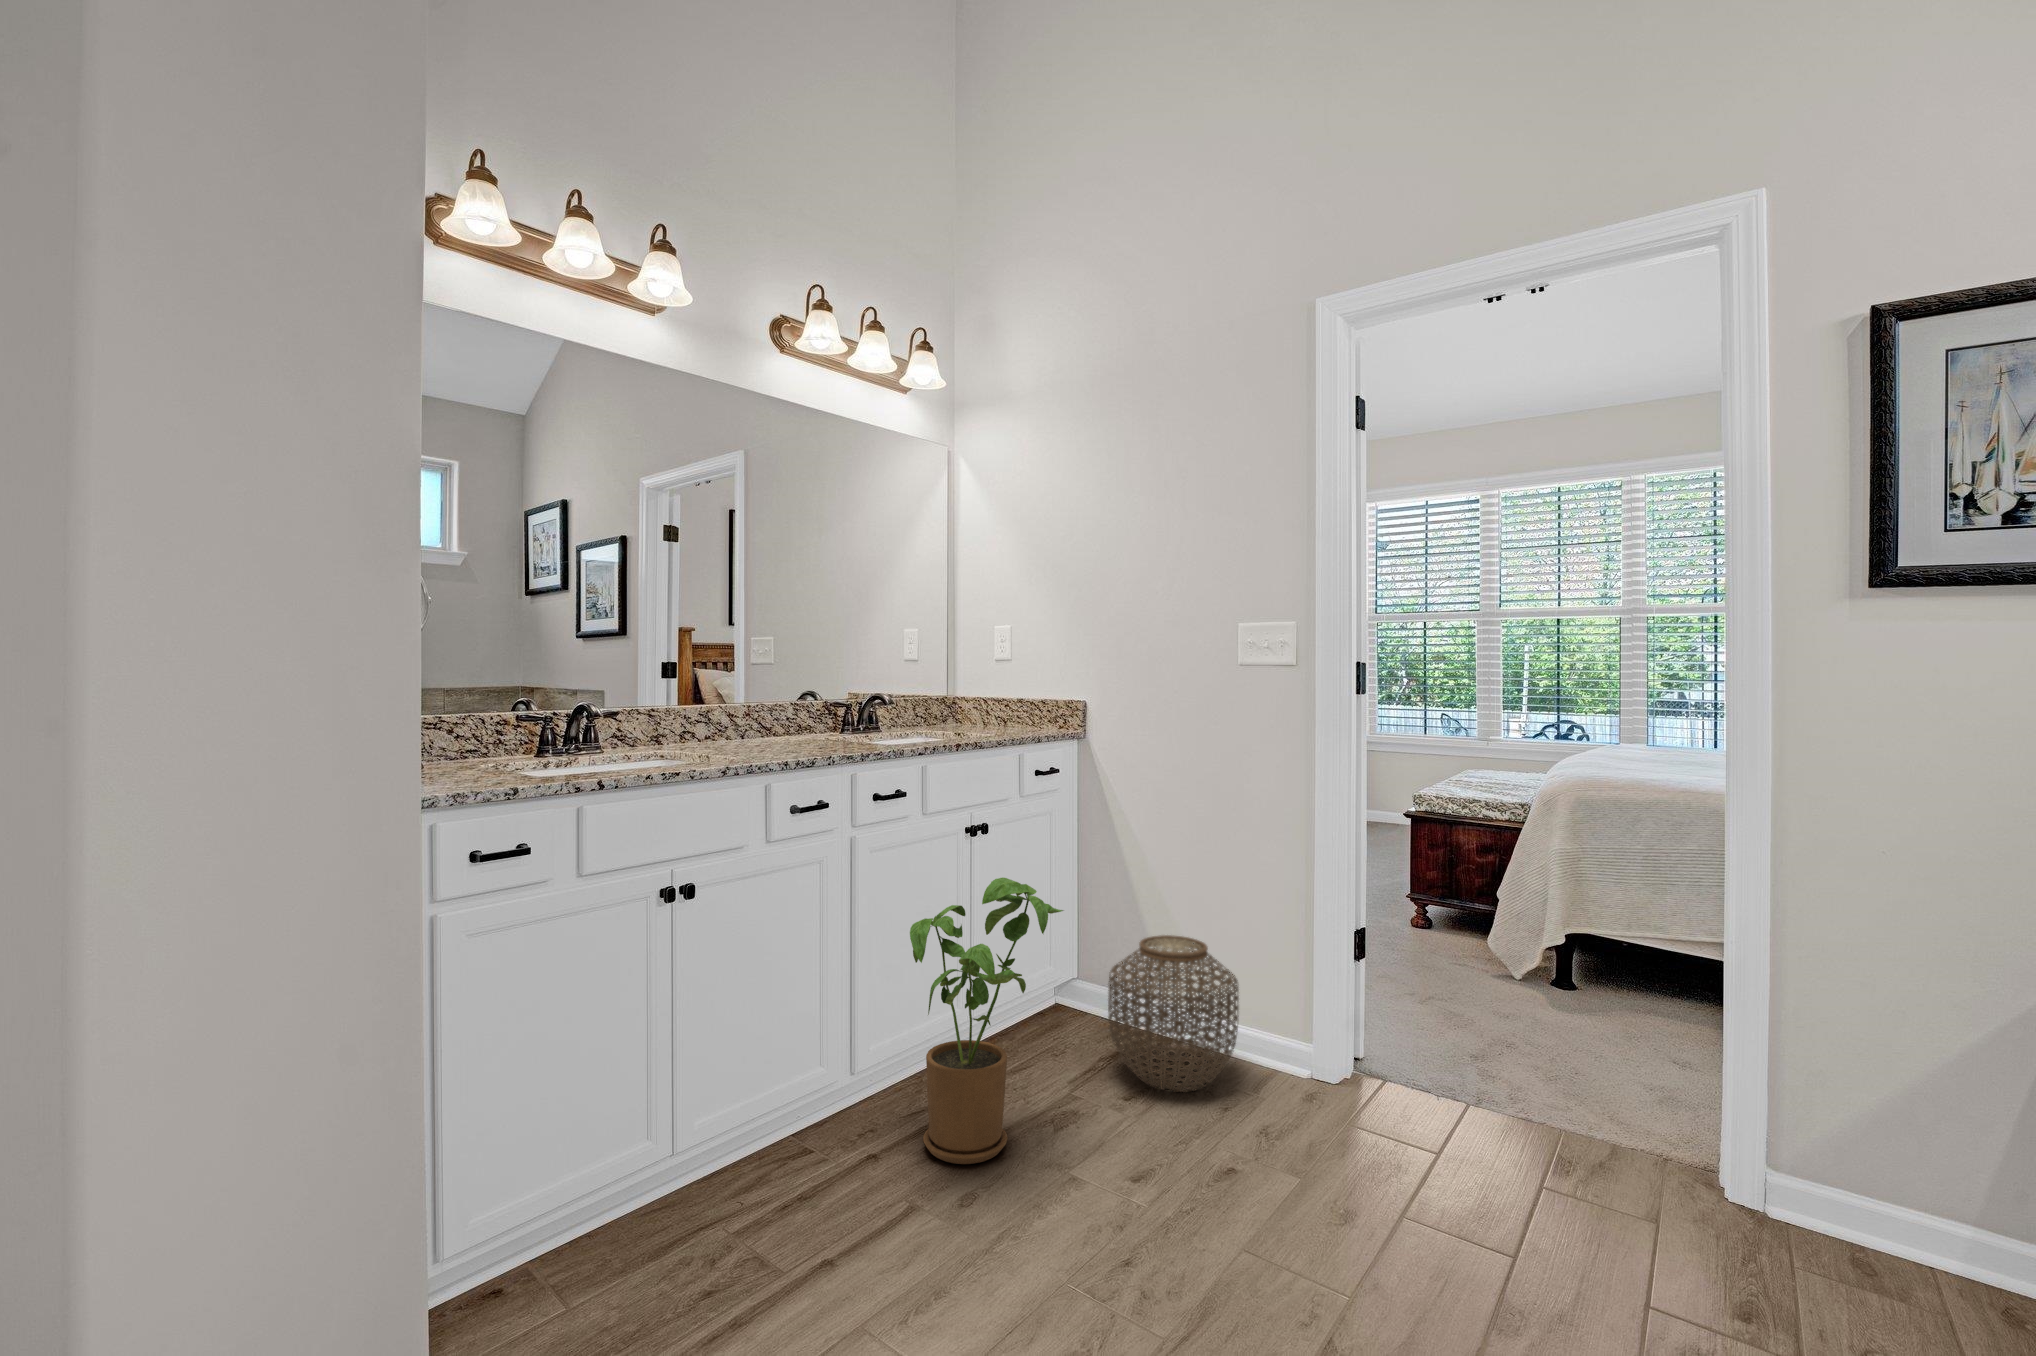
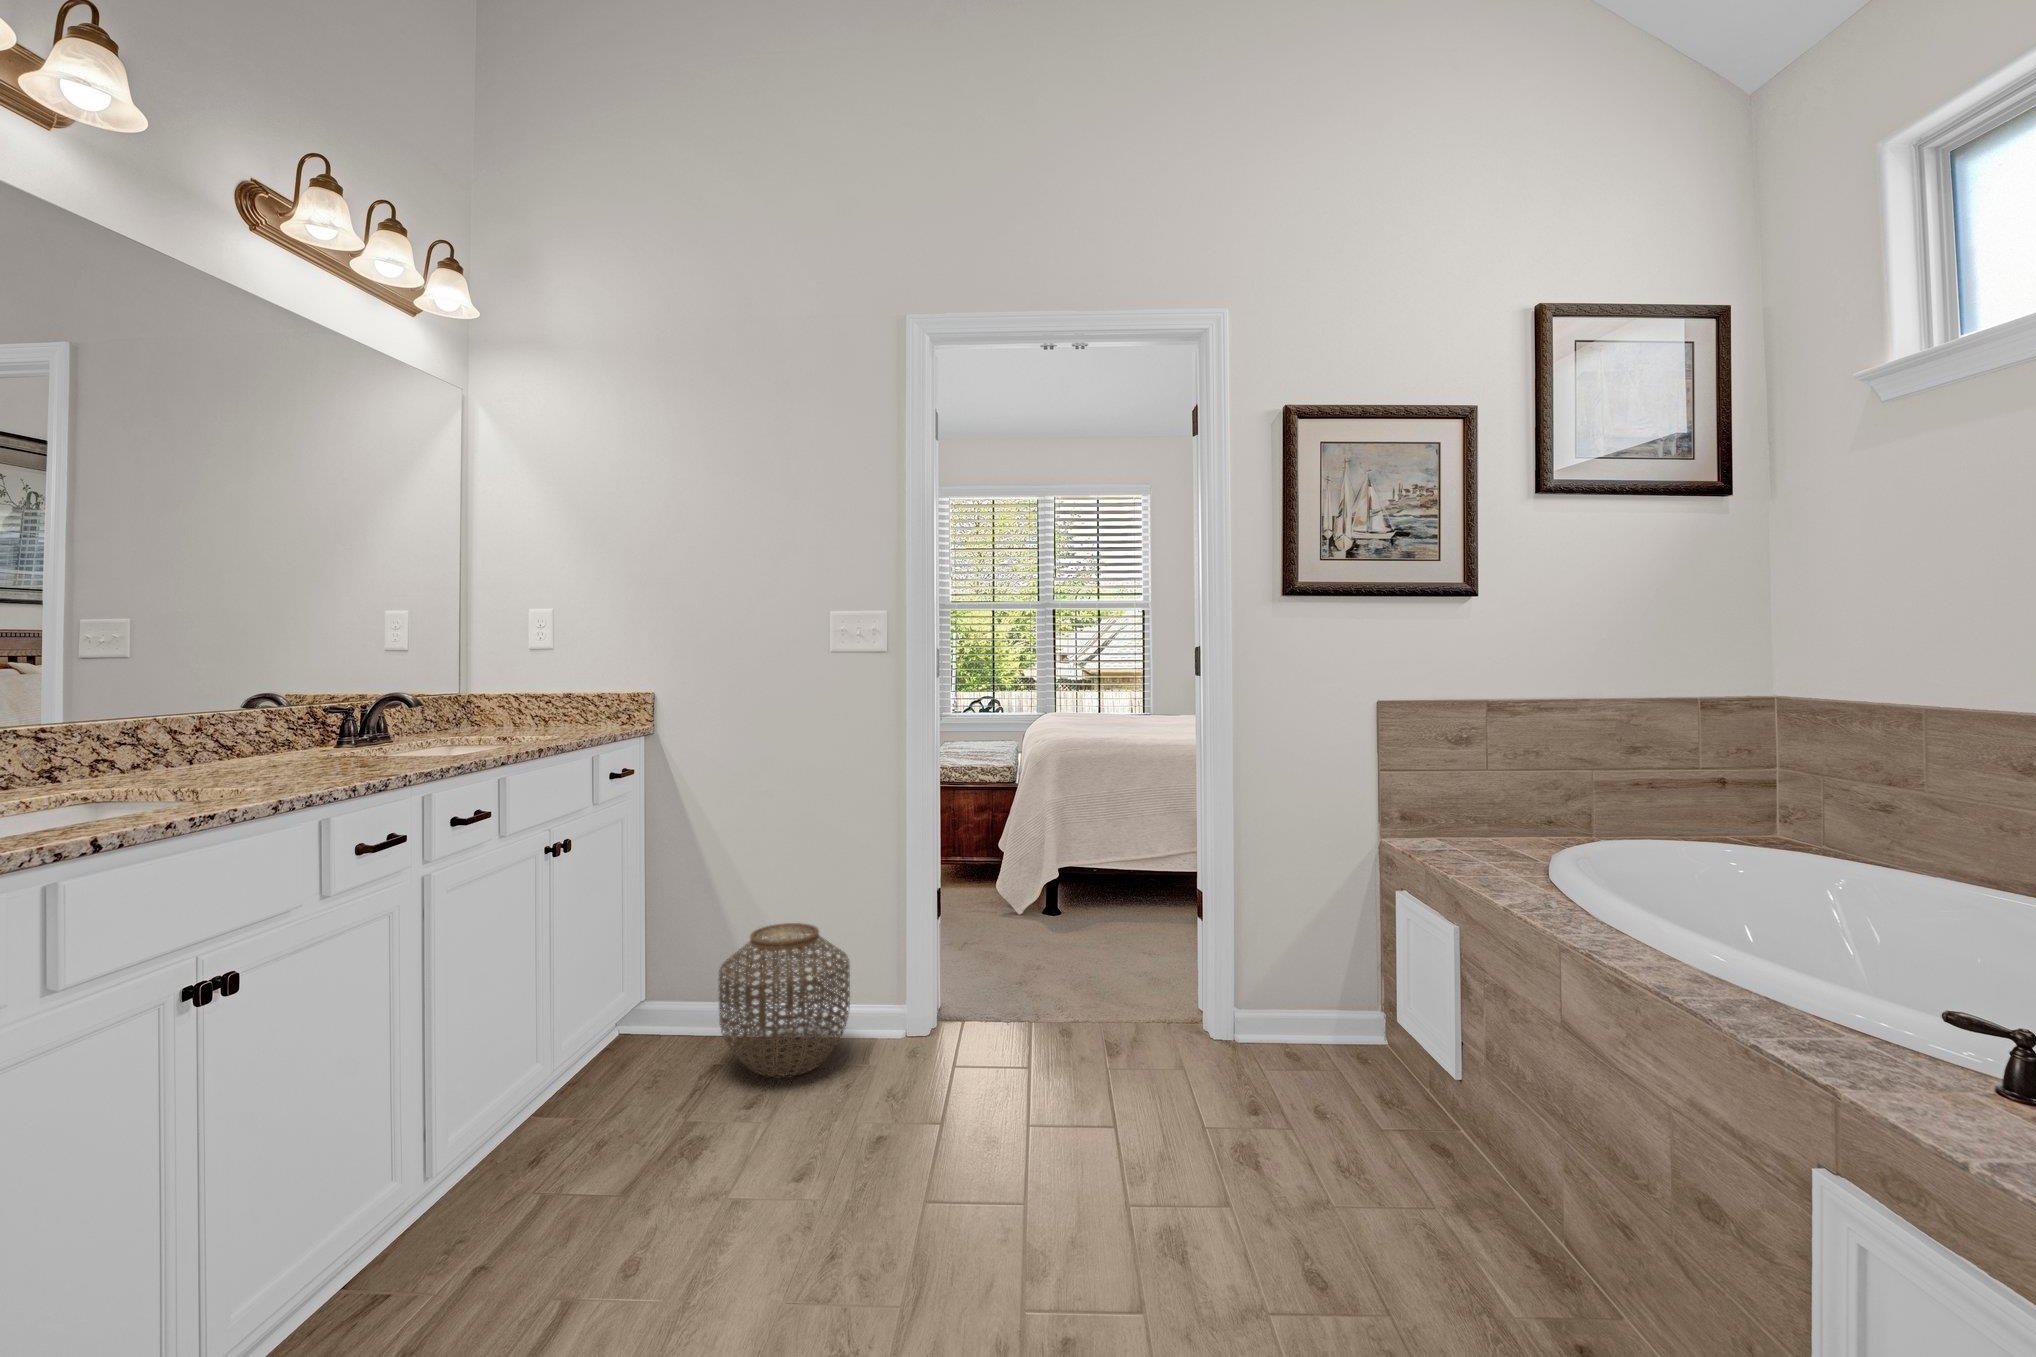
house plant: present [910,878,1063,1164] -> none [520,891,702,1222]

